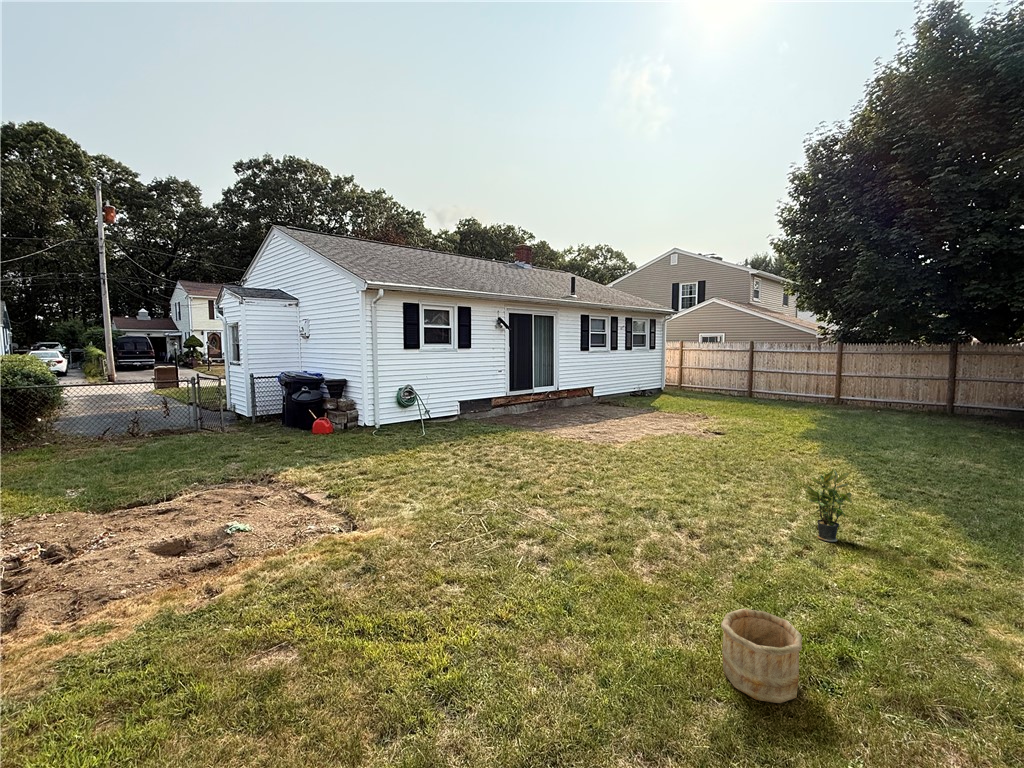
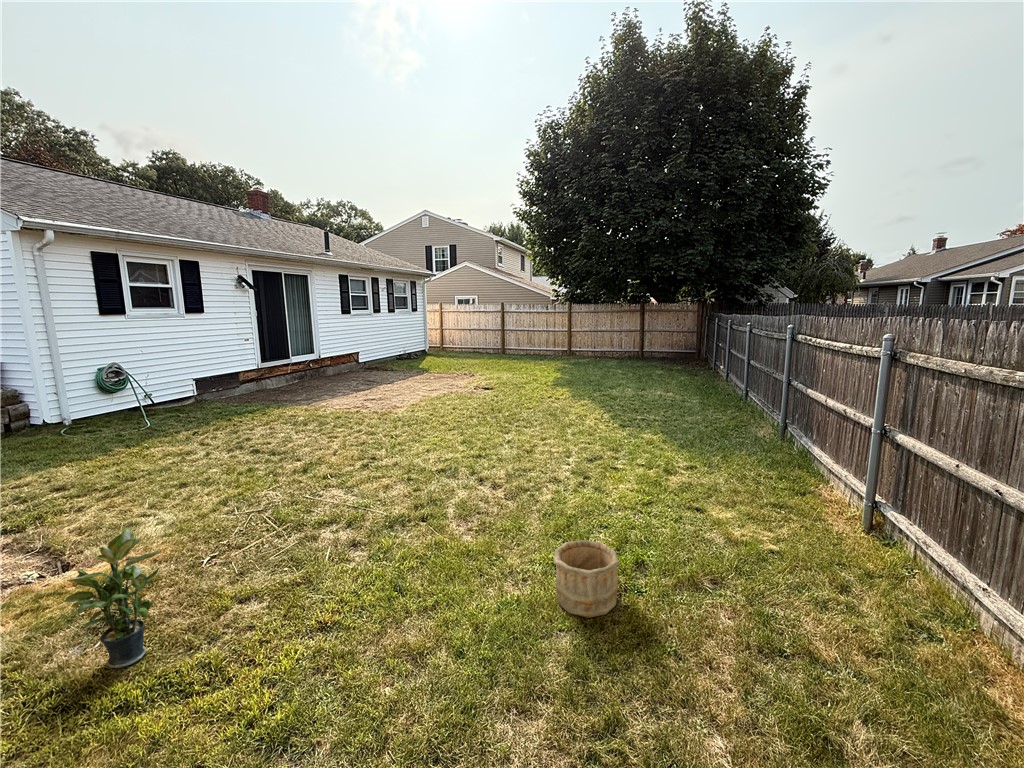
potted plant: present [805,469,852,542] -> present [65,527,160,668]

